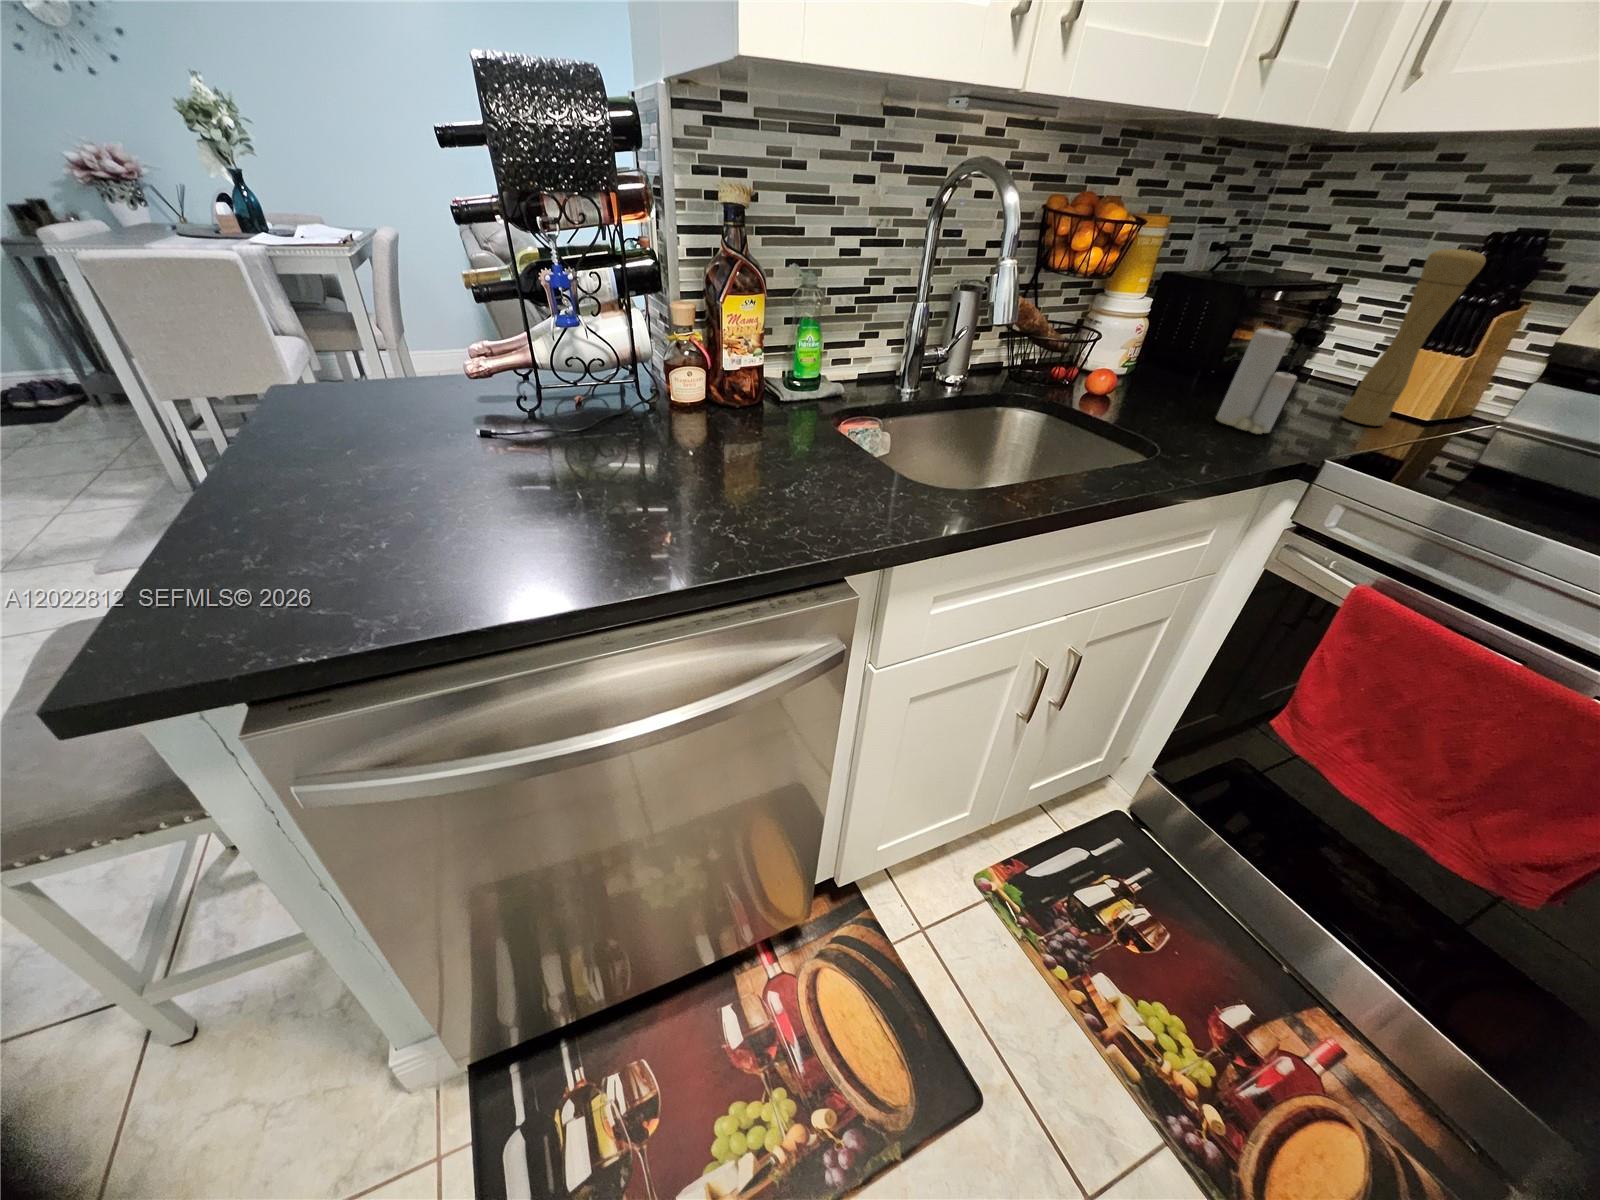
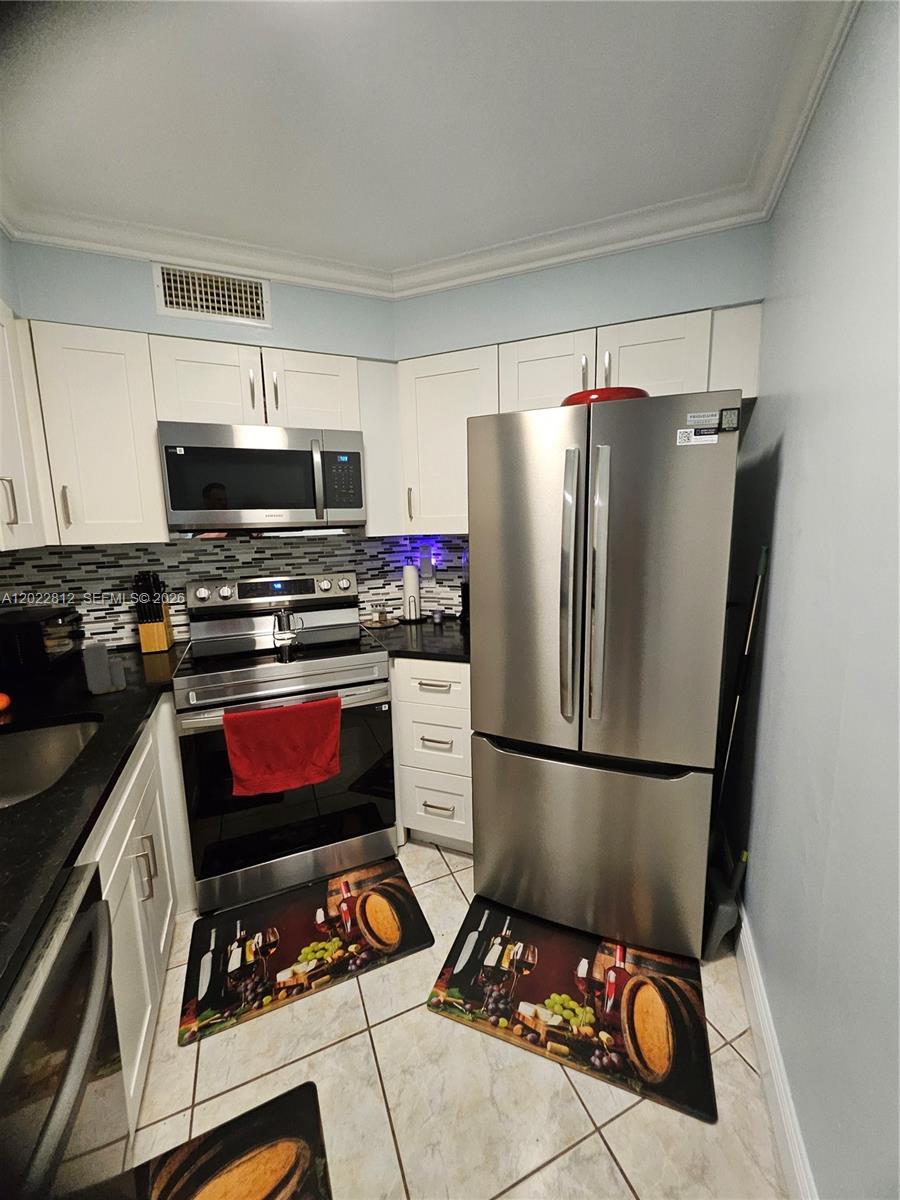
pepper mill: present [1342,246,1486,426] -> none [124,587,156,666]

